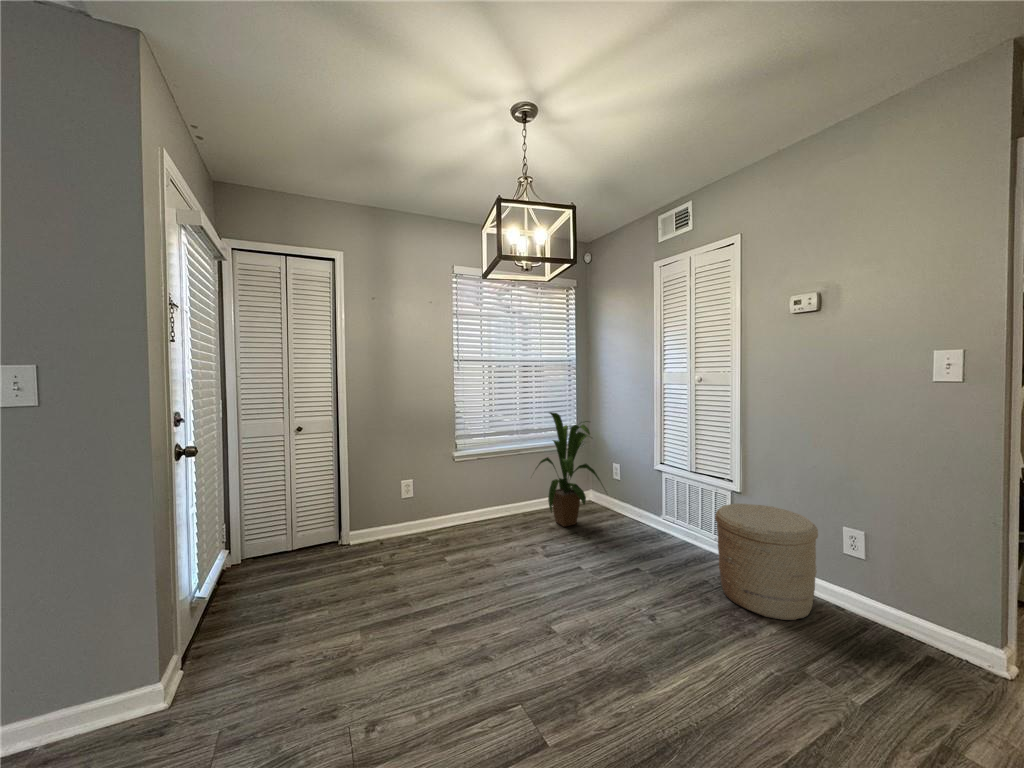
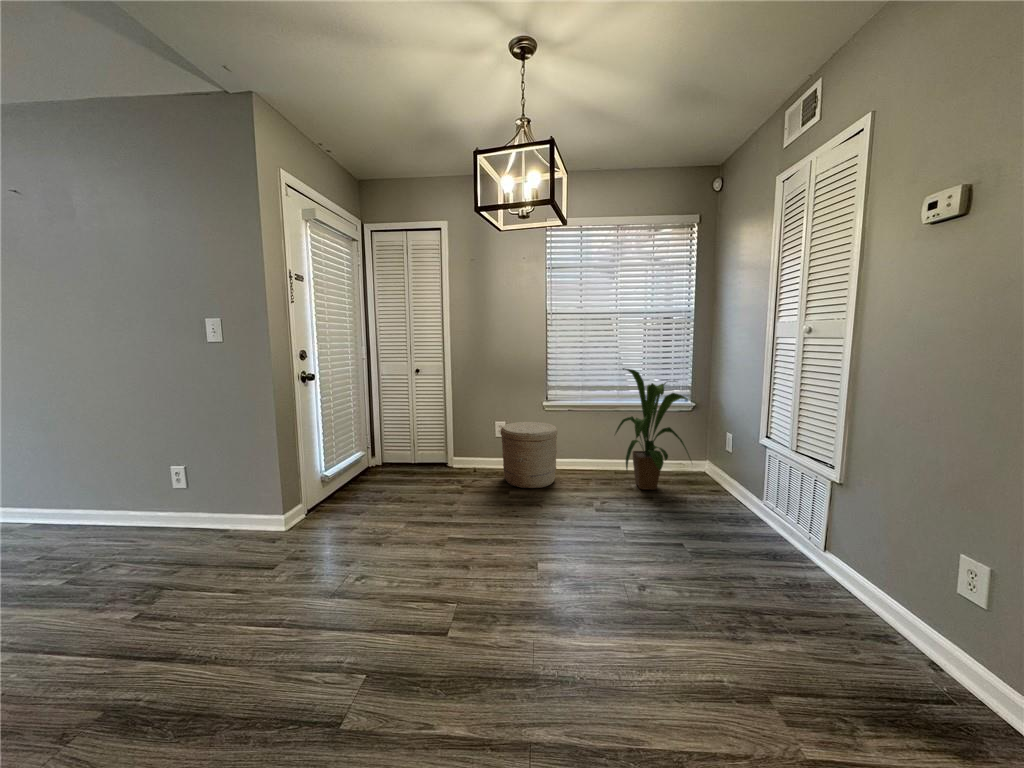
woven basket: present [715,504,818,620] -> present [501,422,557,488]

